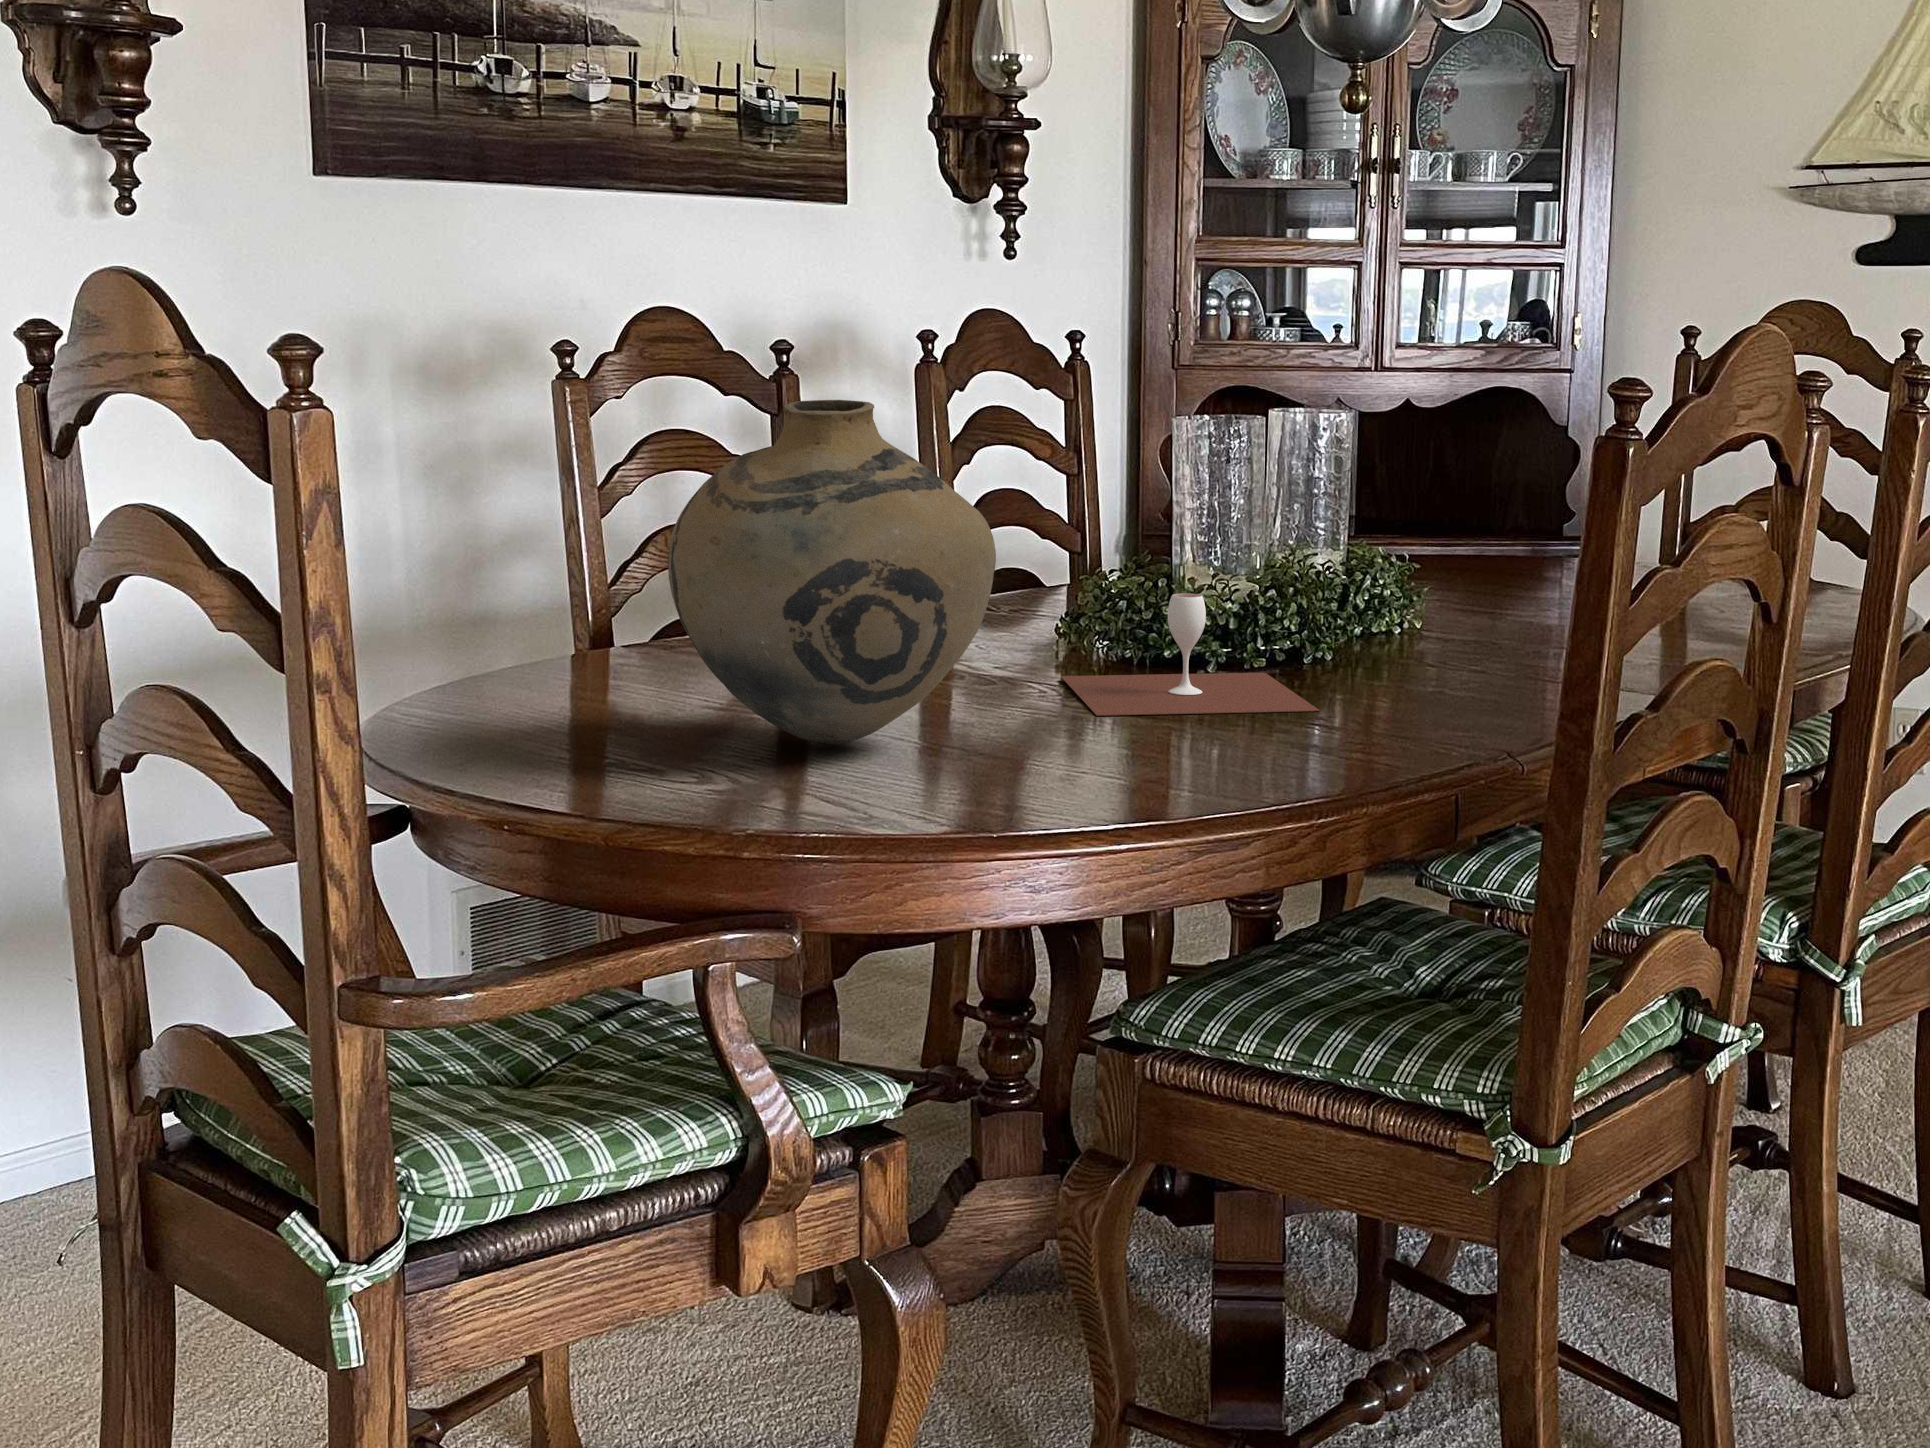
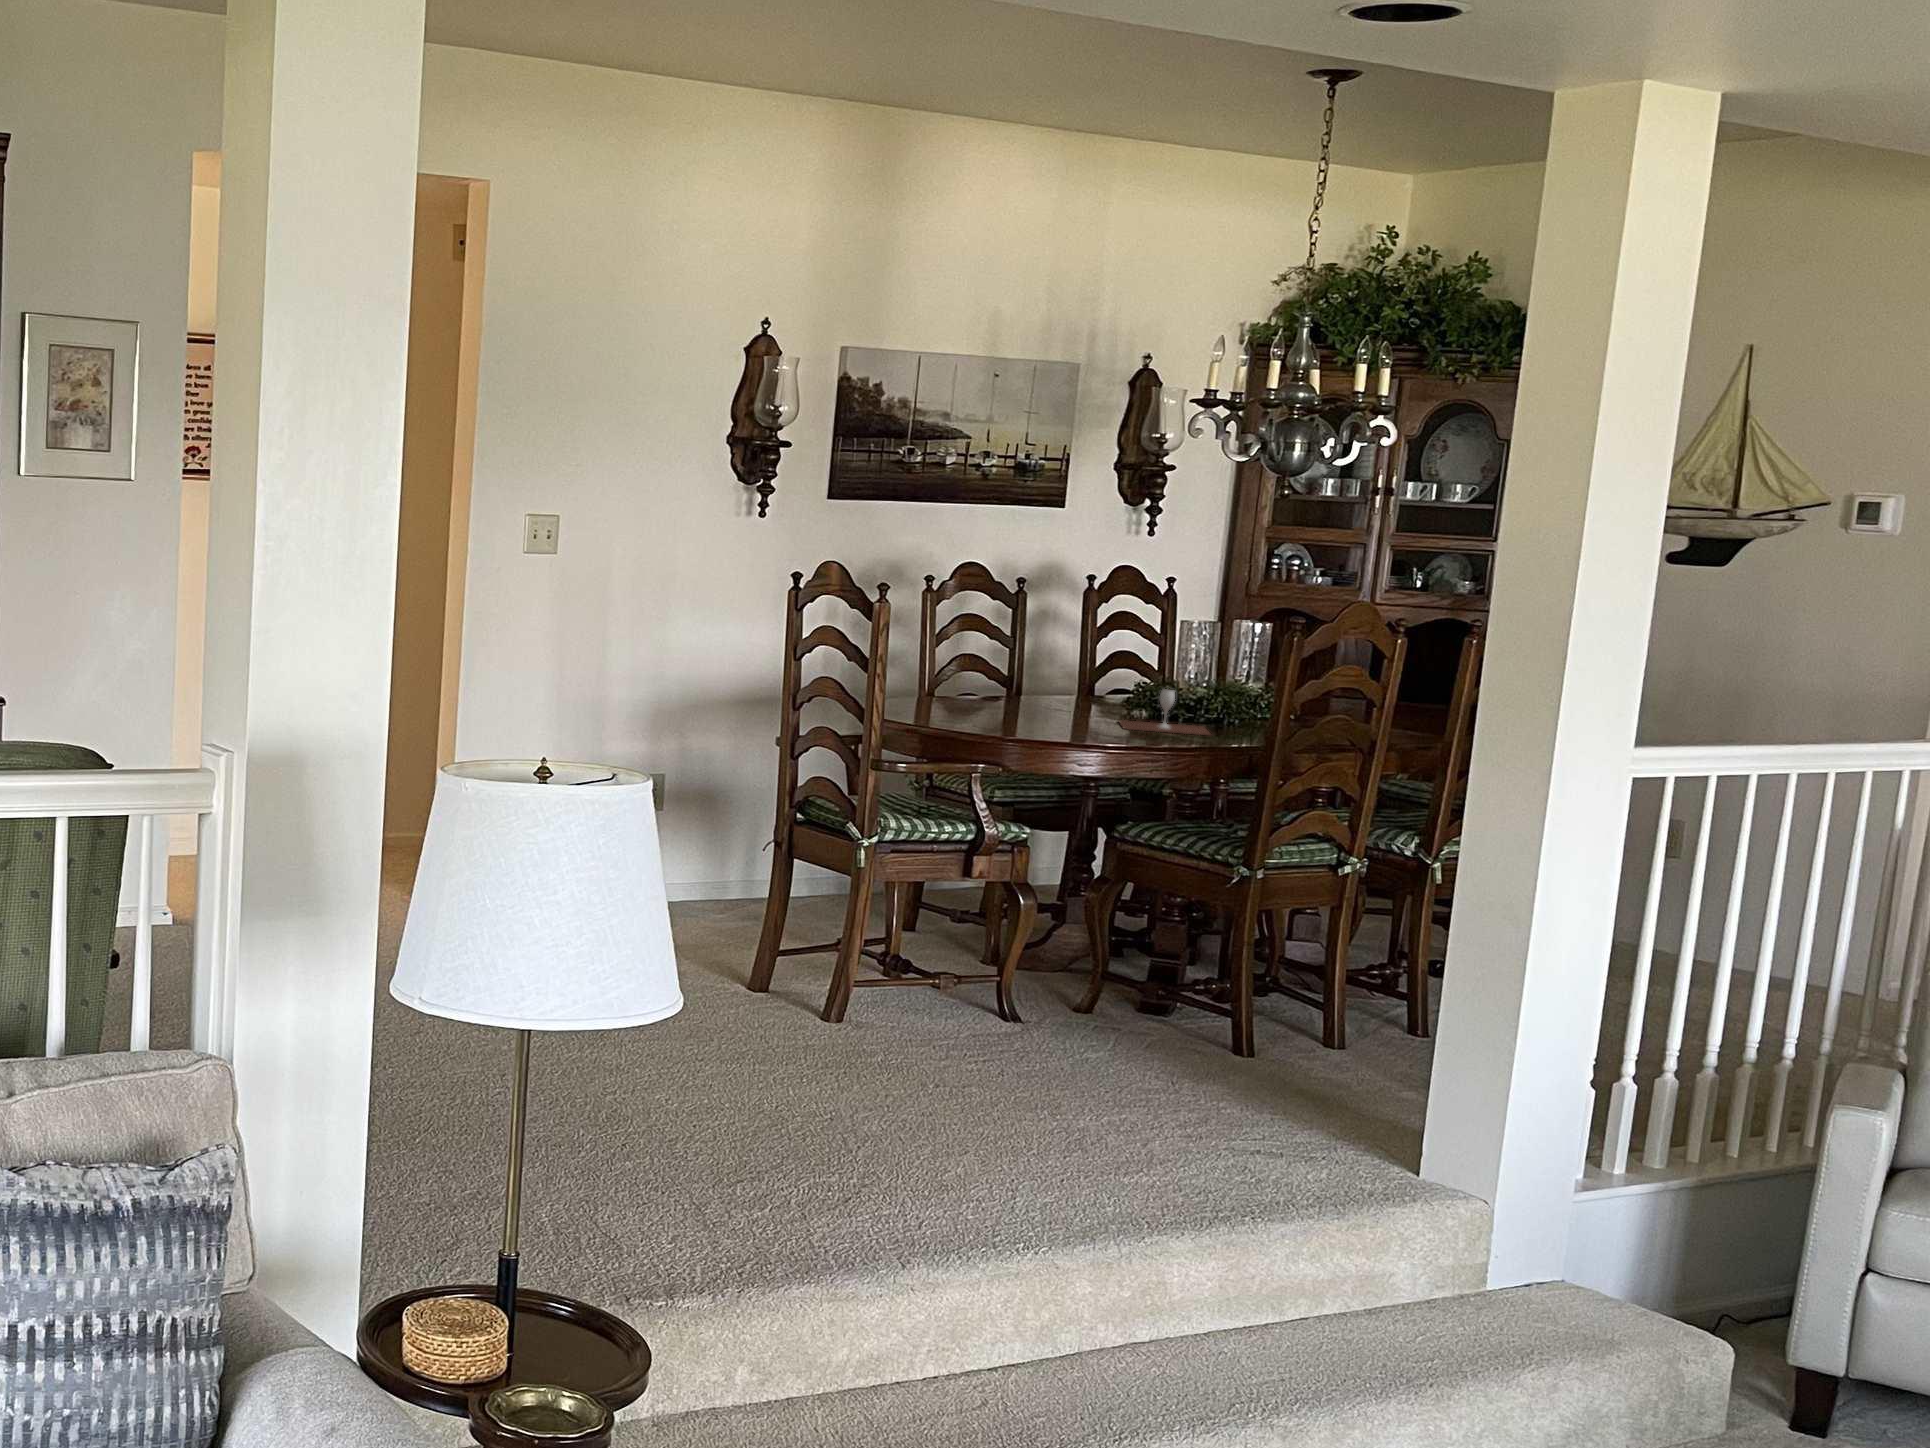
vase: present [668,400,996,744] -> none [972,608,1087,725]

